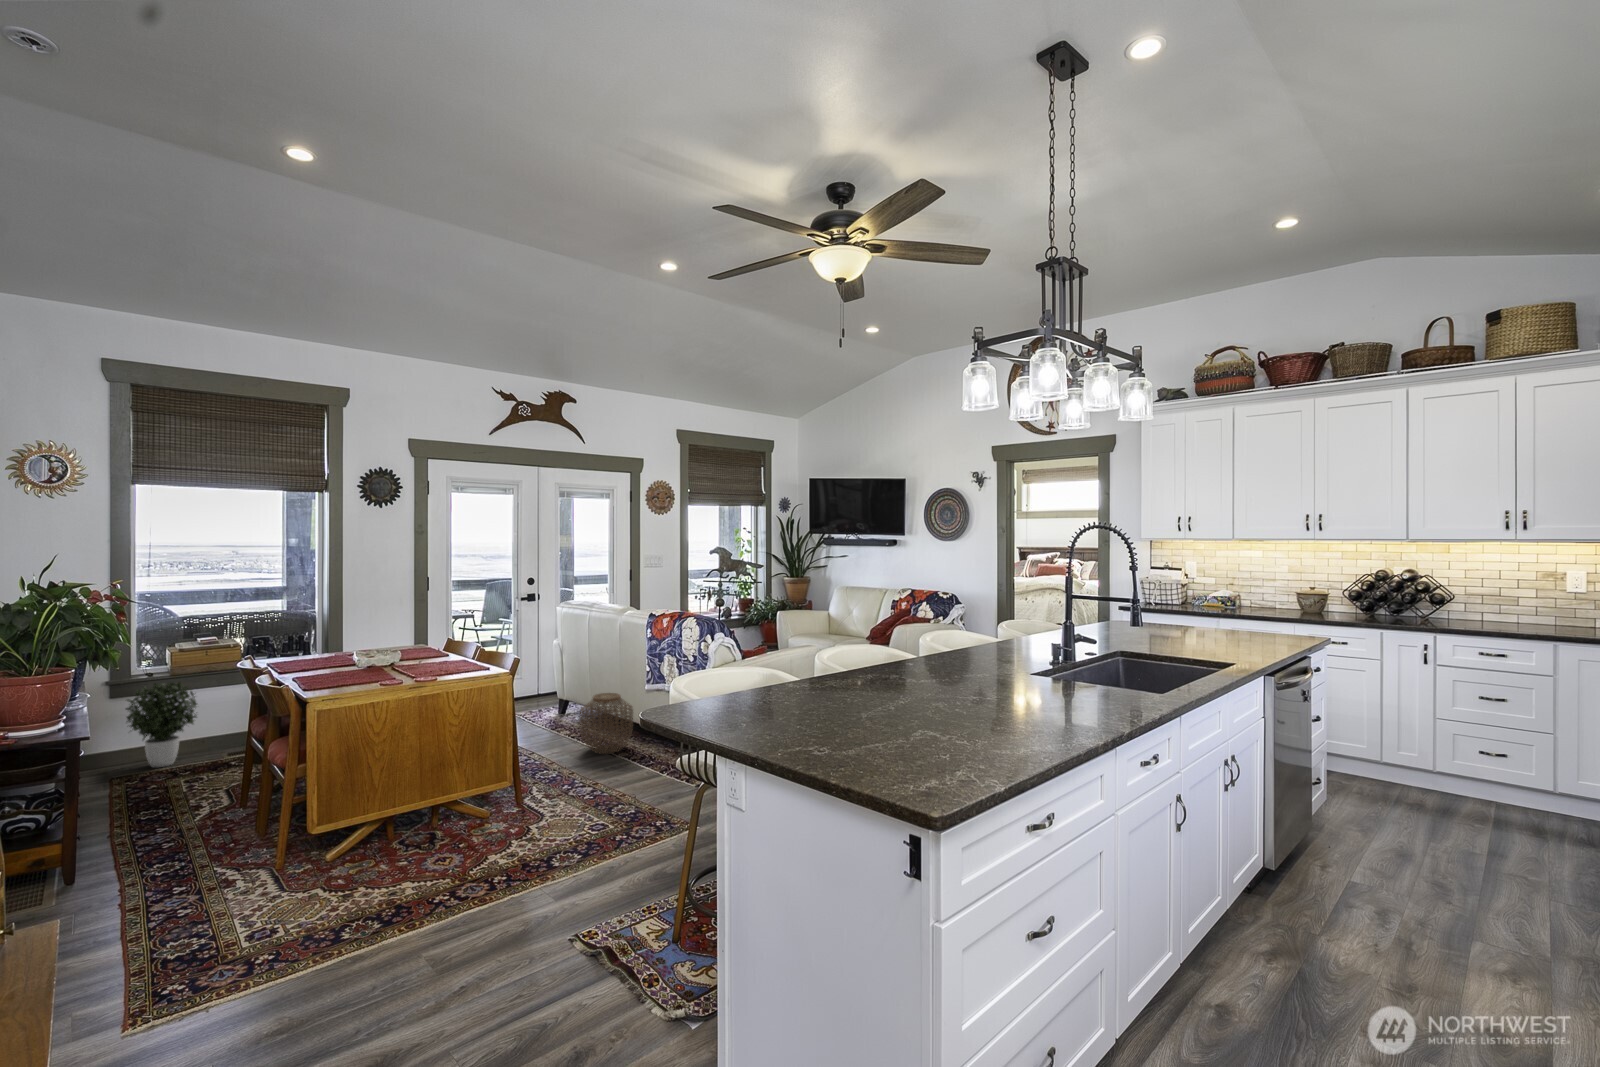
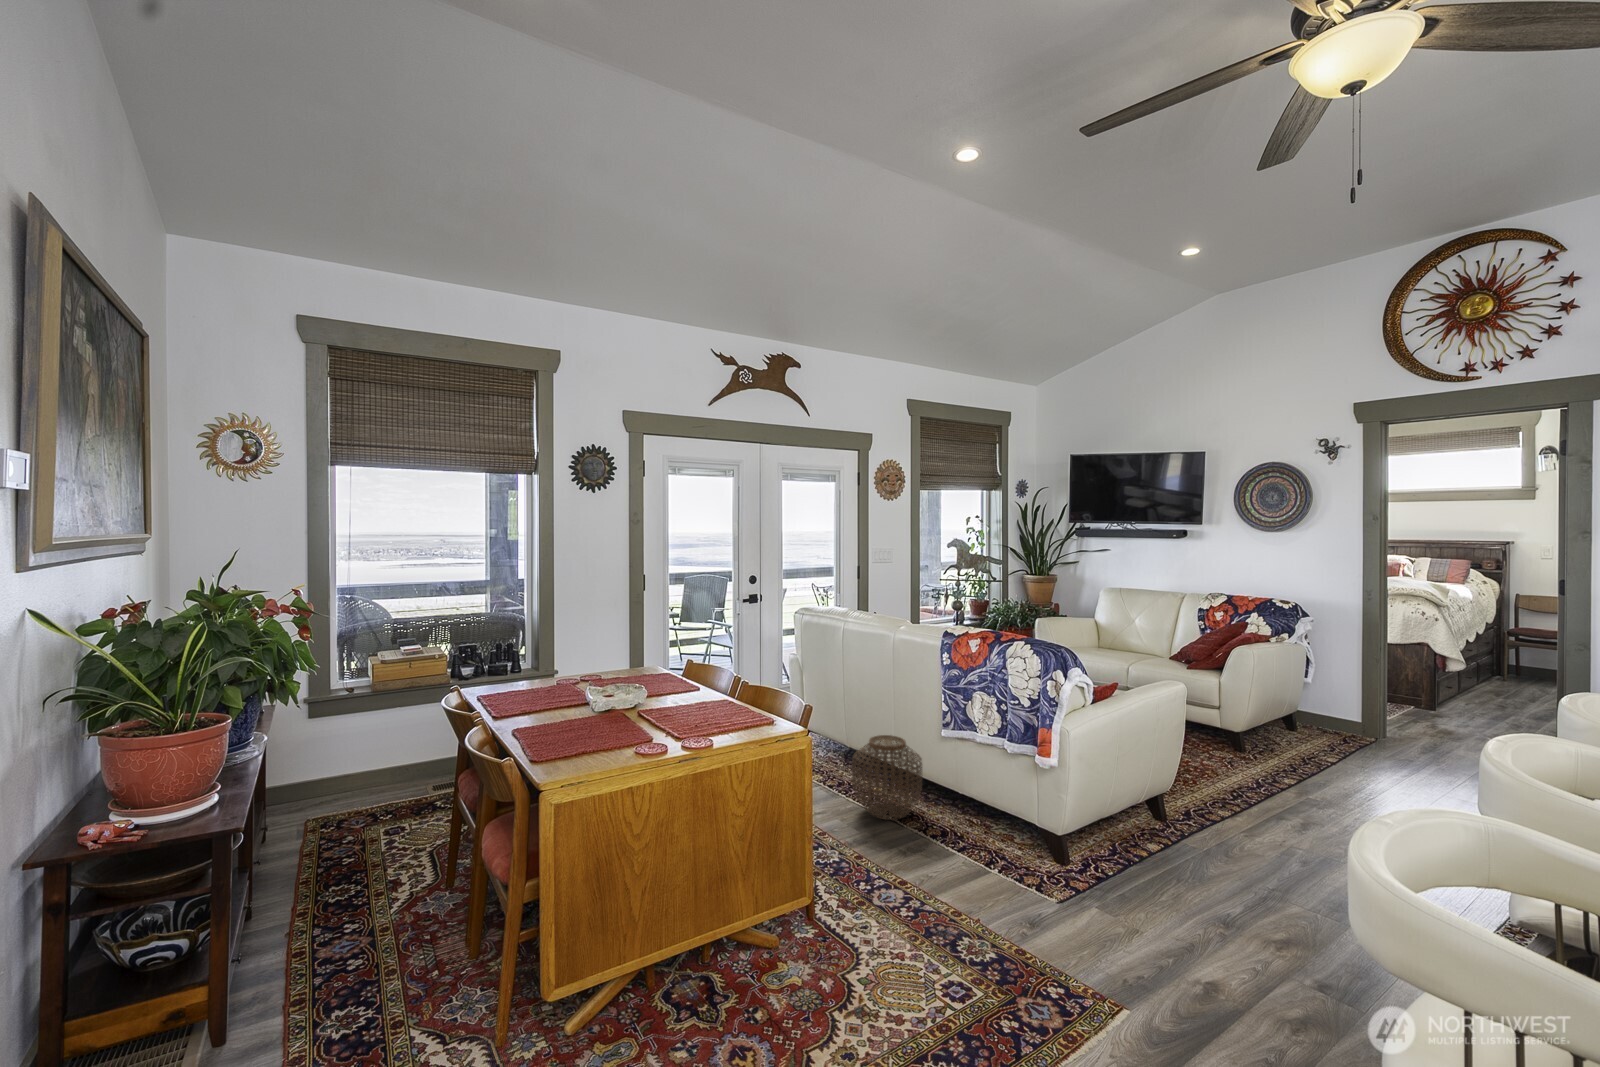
potted plant: present [126,682,197,767] -> none [322,701,403,805]

